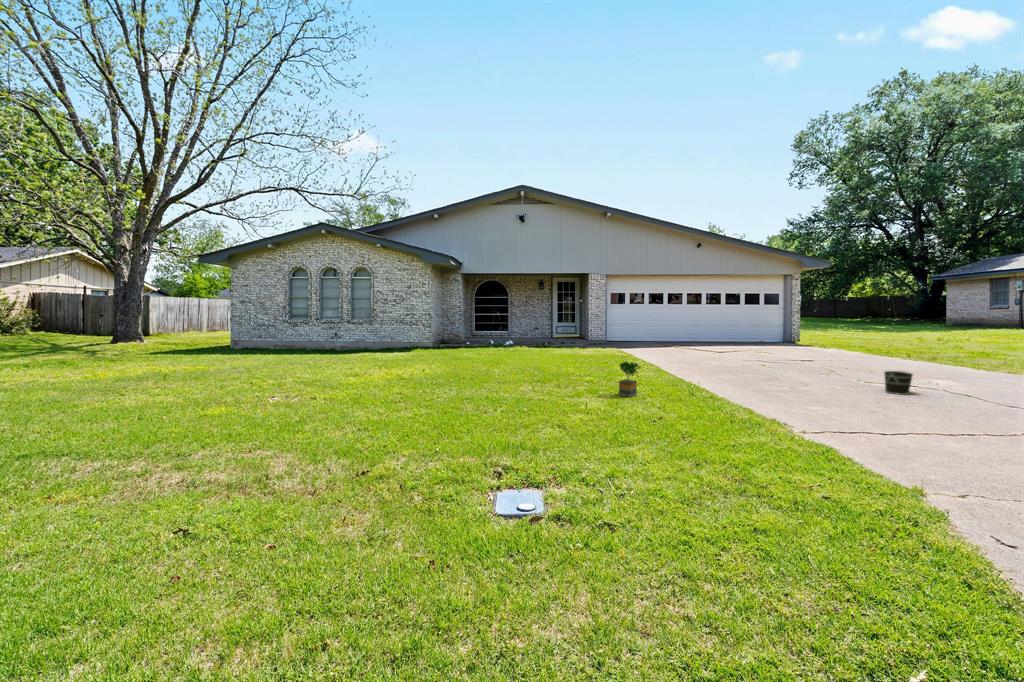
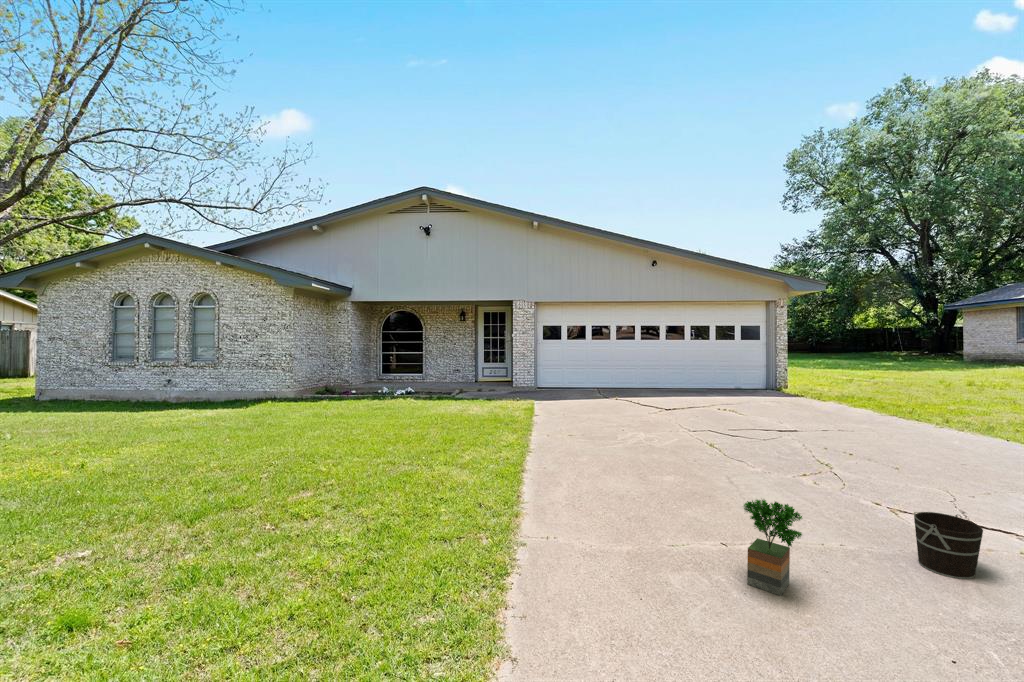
potted tree: present [619,362,640,397] -> present [744,500,802,596]

